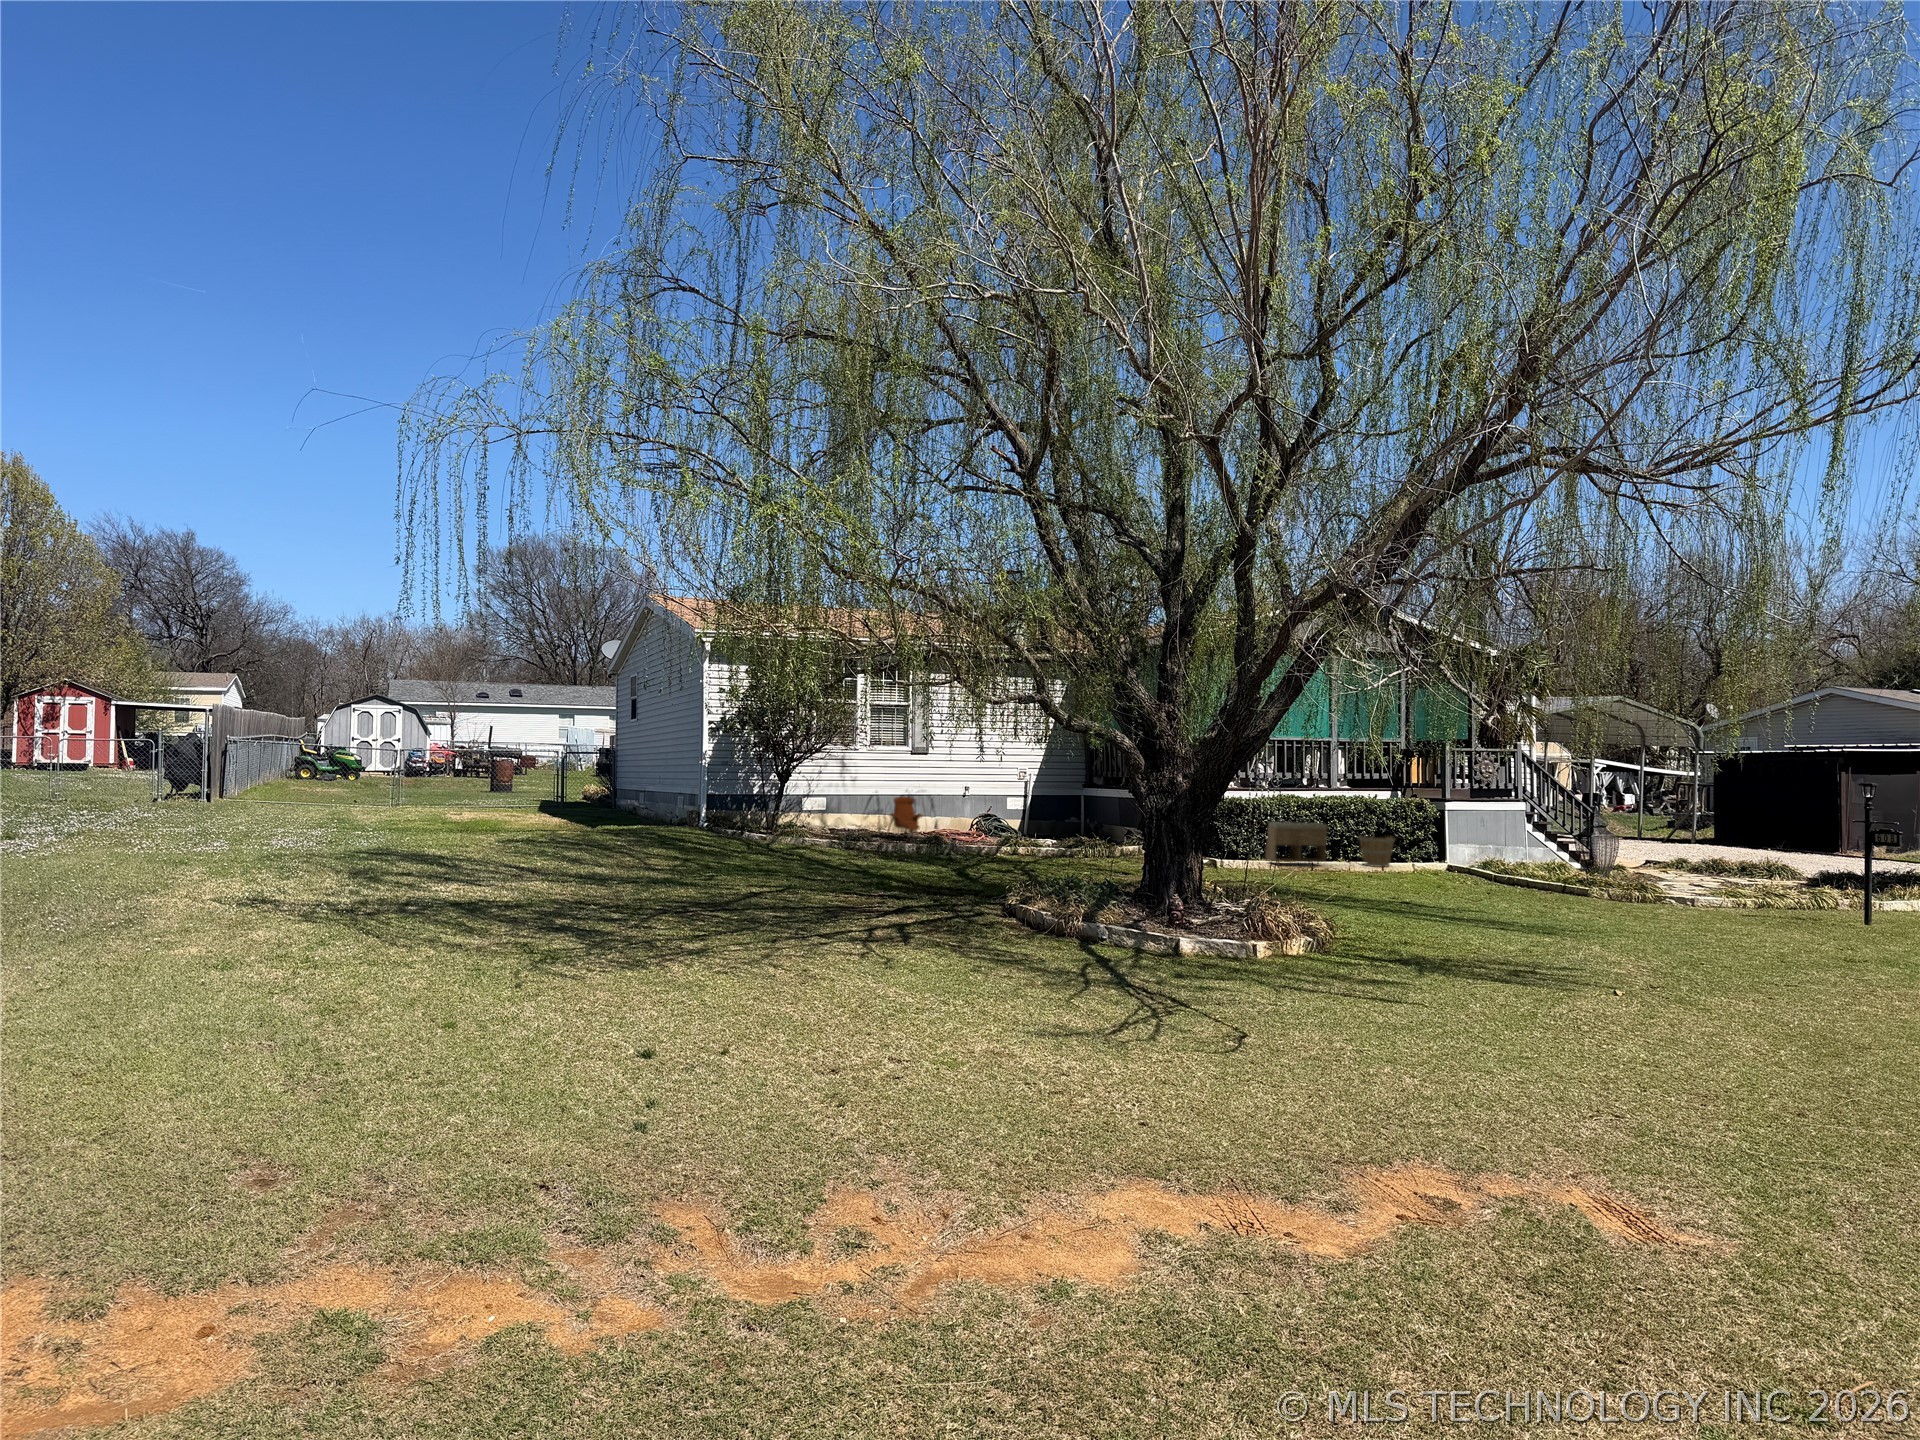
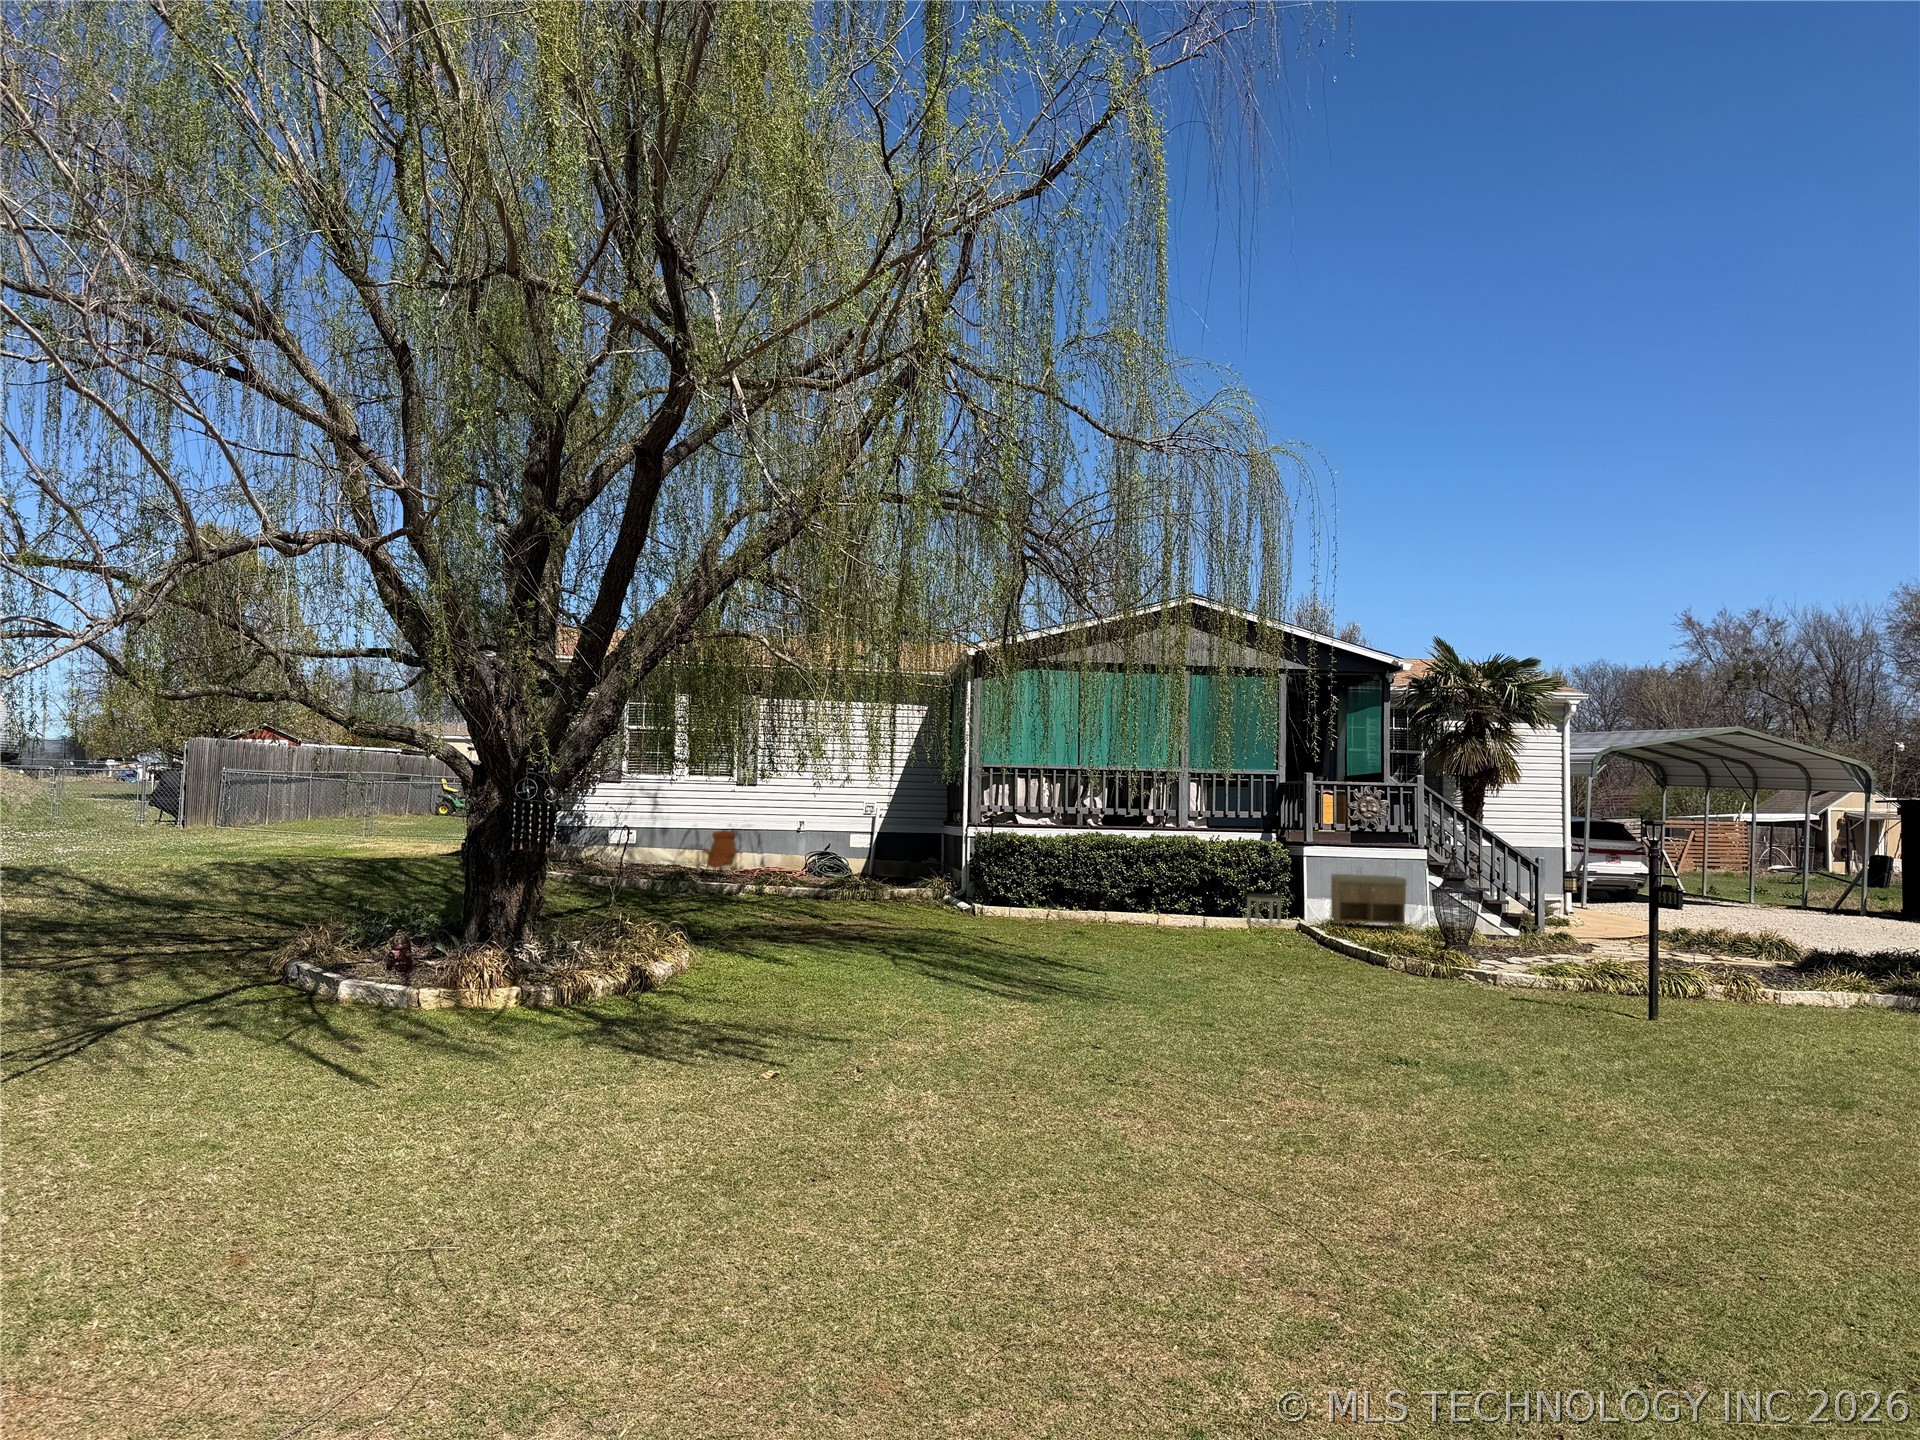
storage bench: present [1266,822,1327,865] -> present [1330,874,1407,929]
wooden bucket: present [1359,835,1395,867] -> none [1172,882,1216,923]
round table: none [1411,842,1442,867] -> present [1247,894,1282,925]

